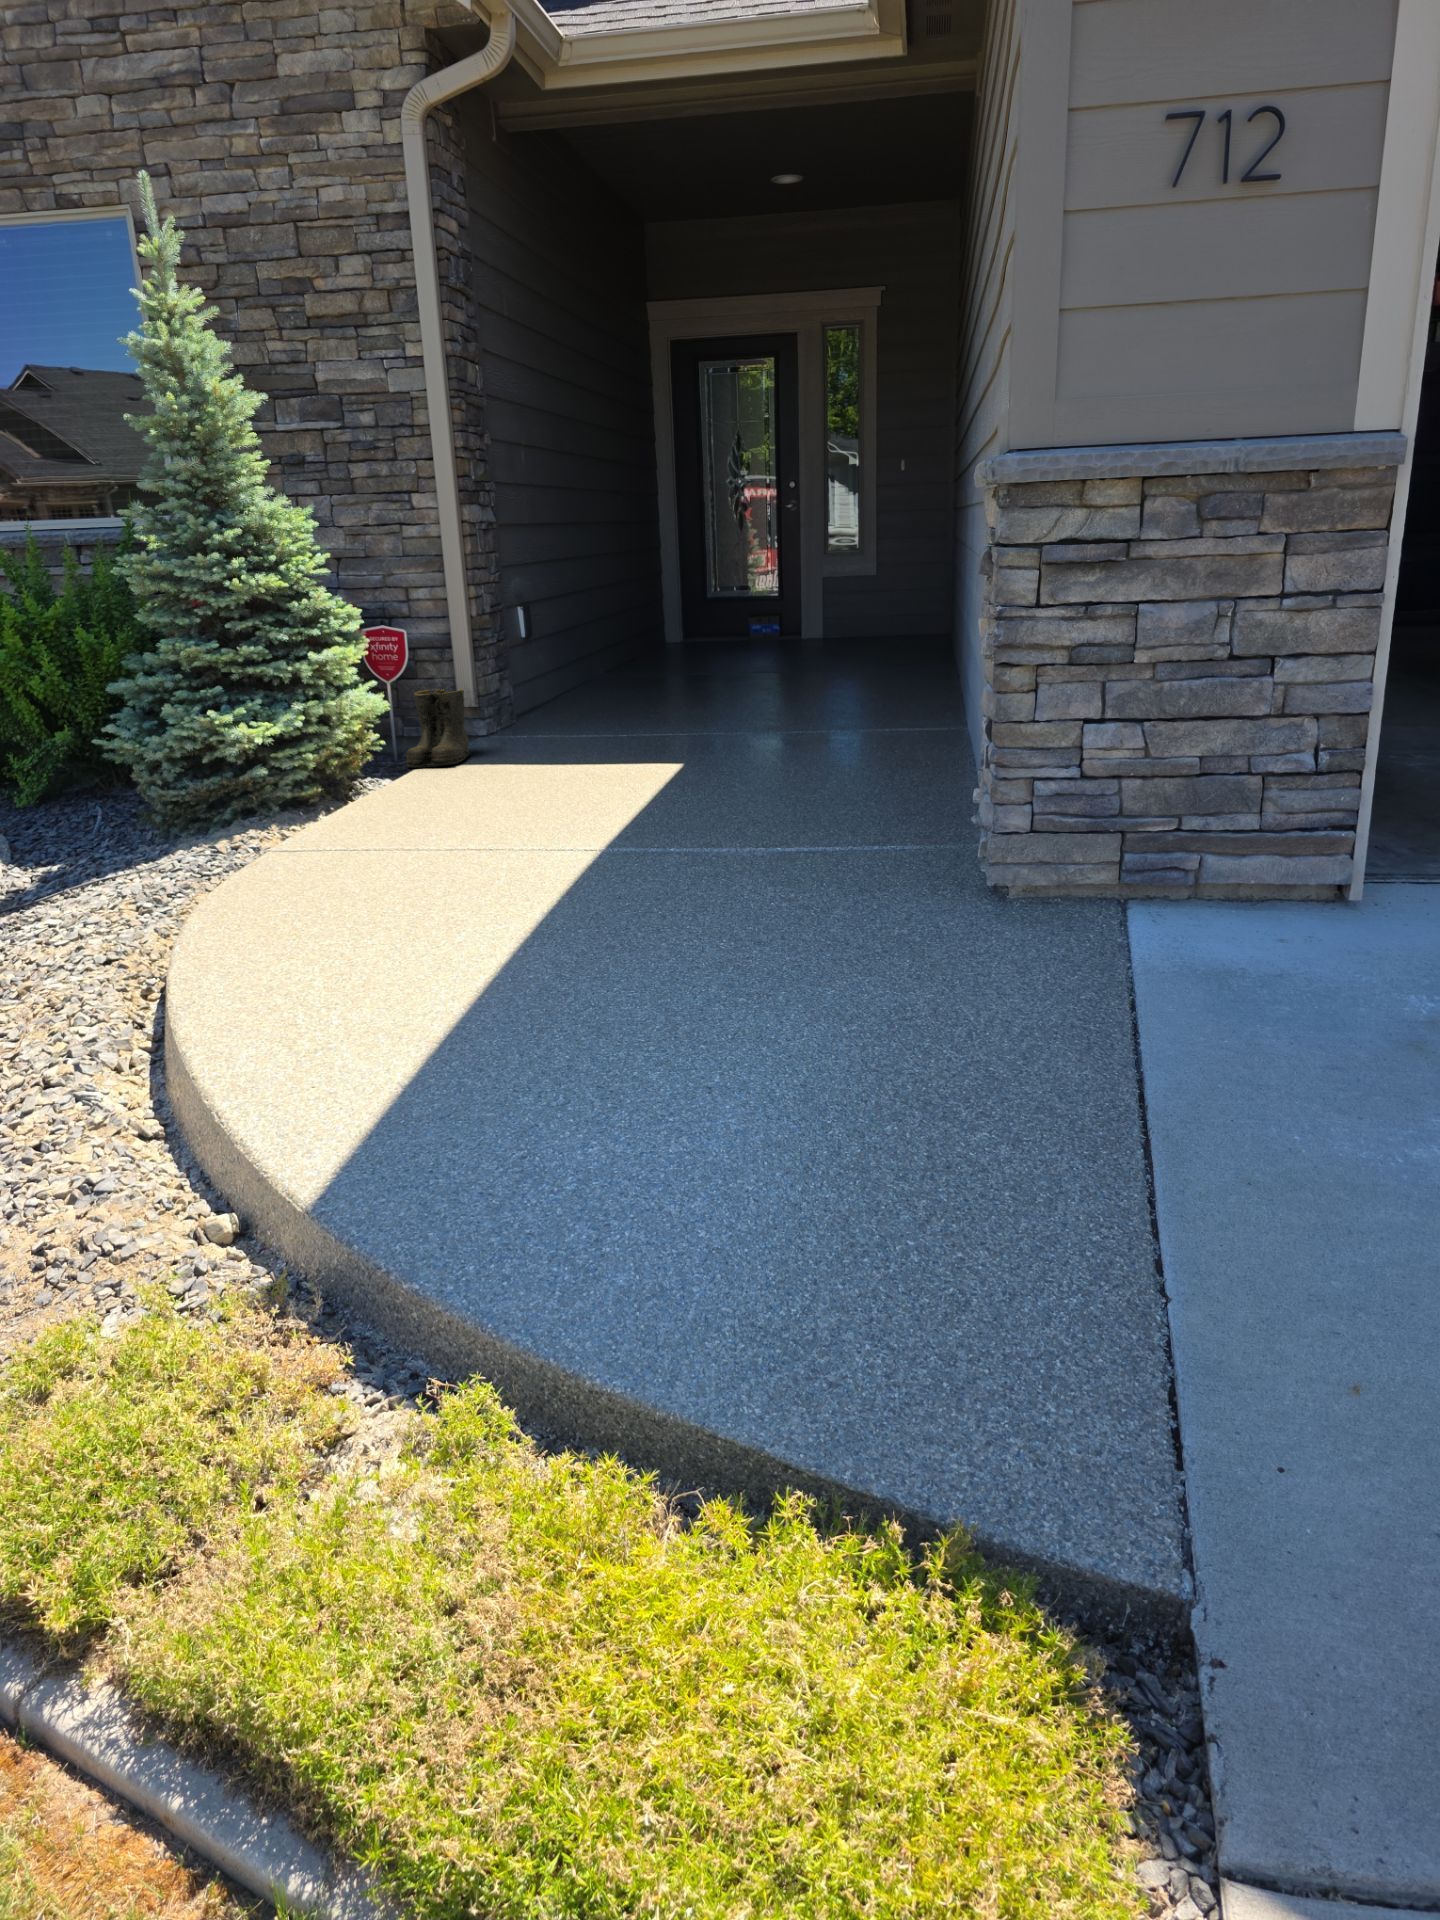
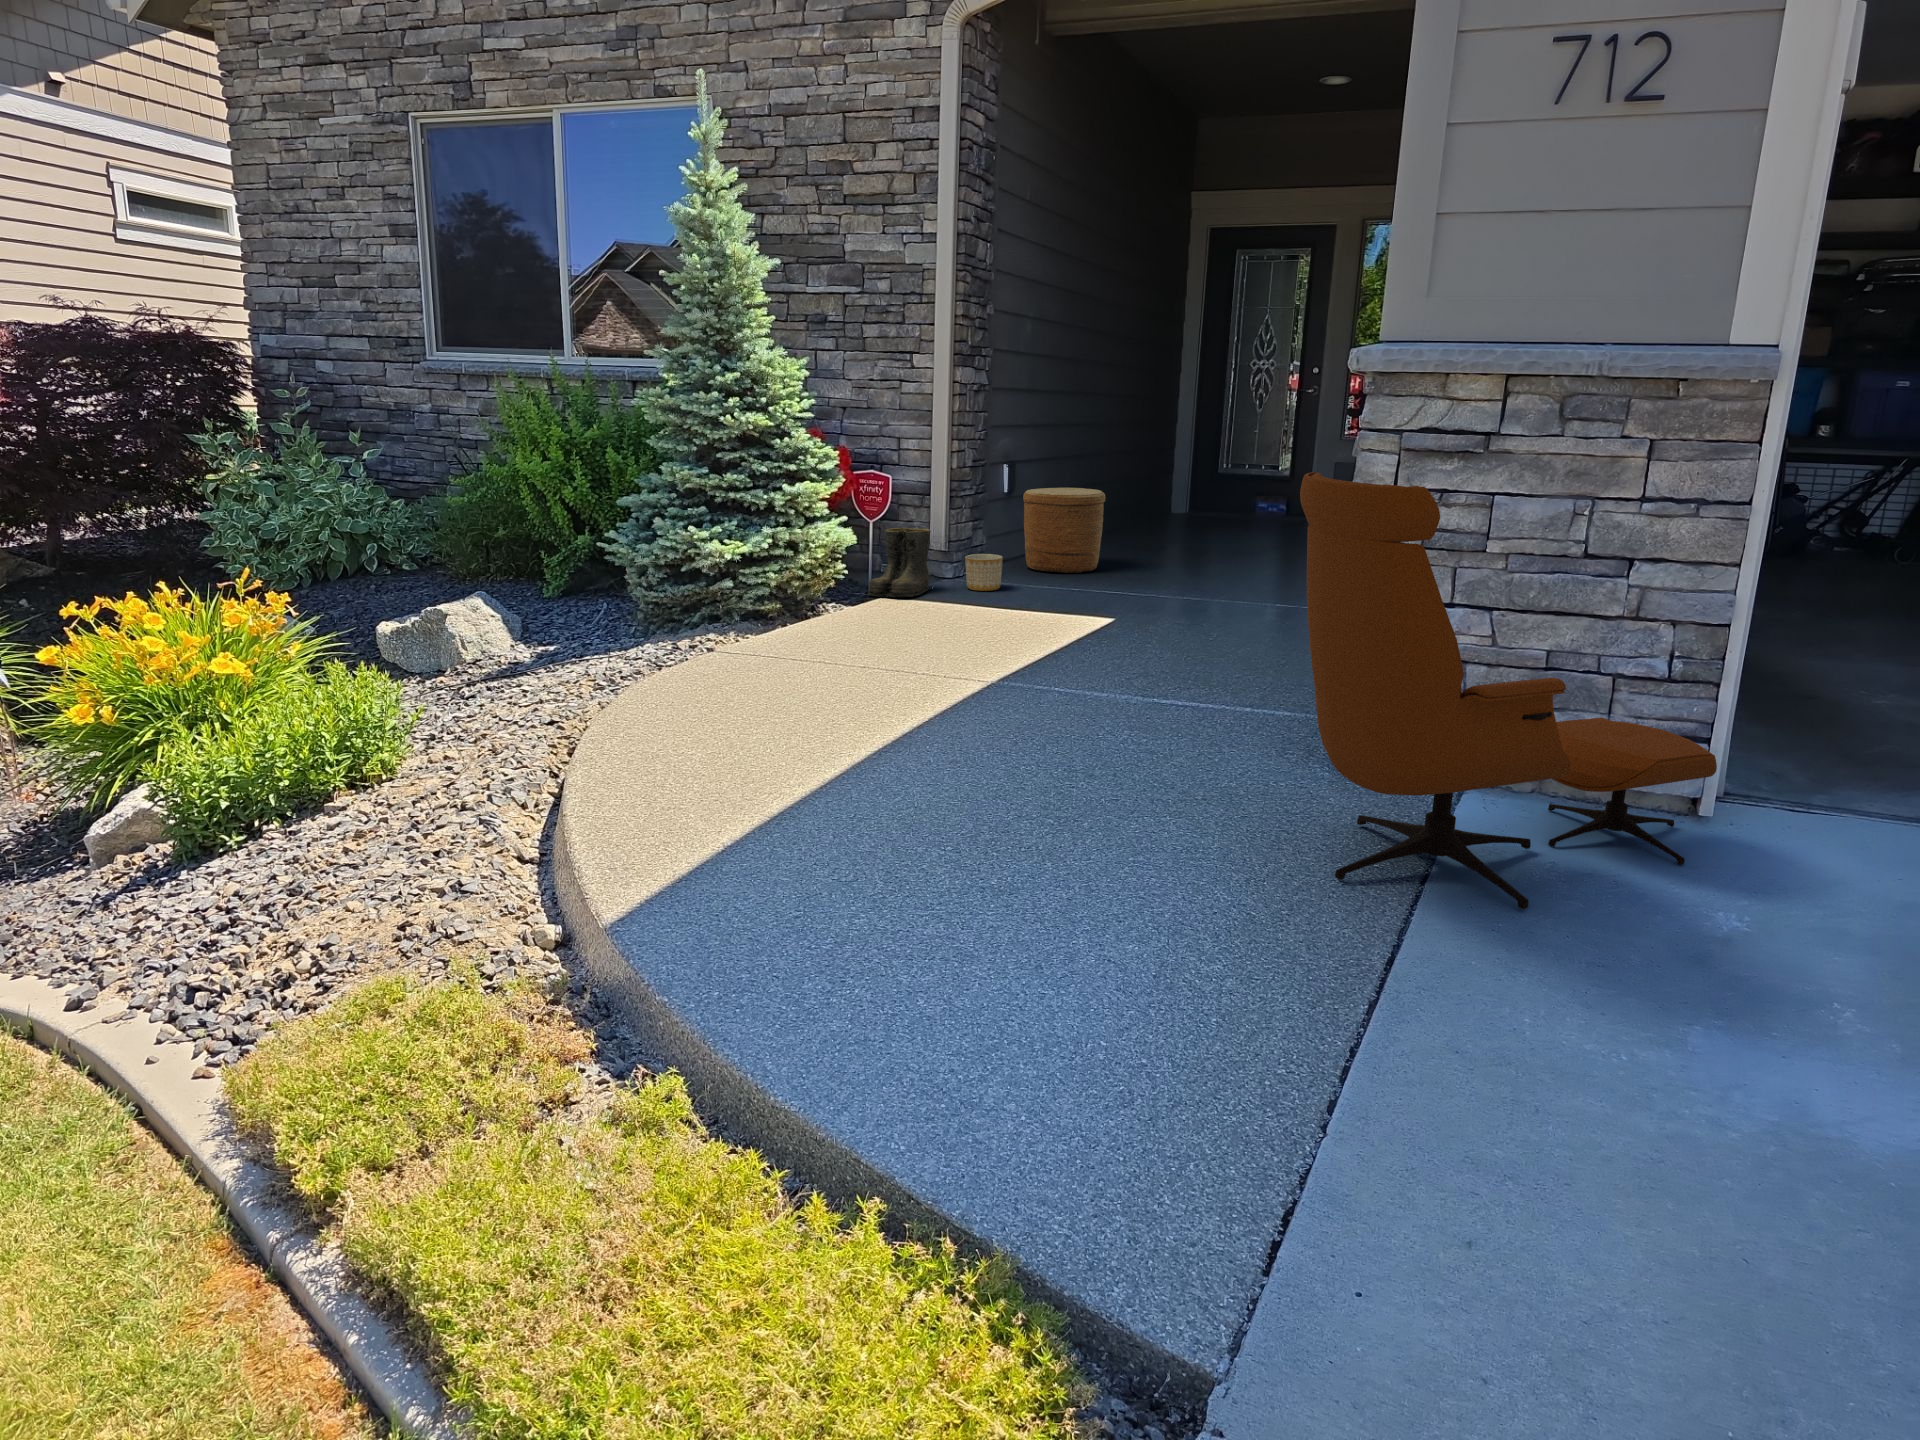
lounge chair: none [1010,593,1377,1019] -> present [1300,472,1717,909]
woven basket: none [546,630,632,722] -> present [1023,488,1105,573]
planter: none [503,709,544,750] -> present [965,554,1003,591]

